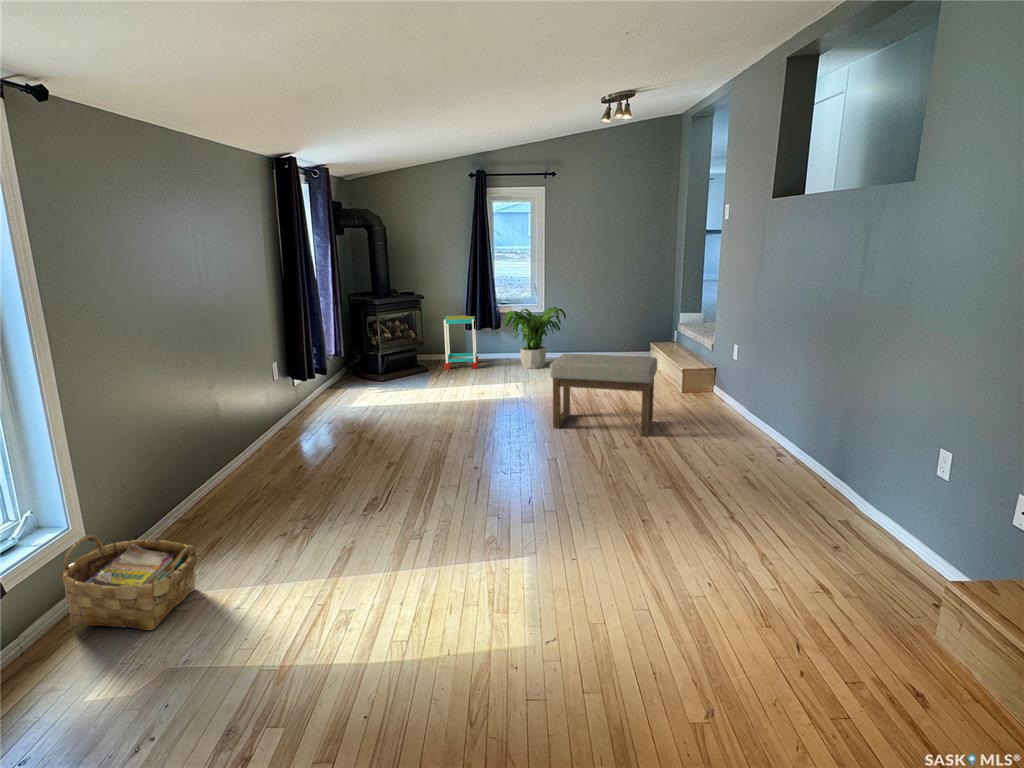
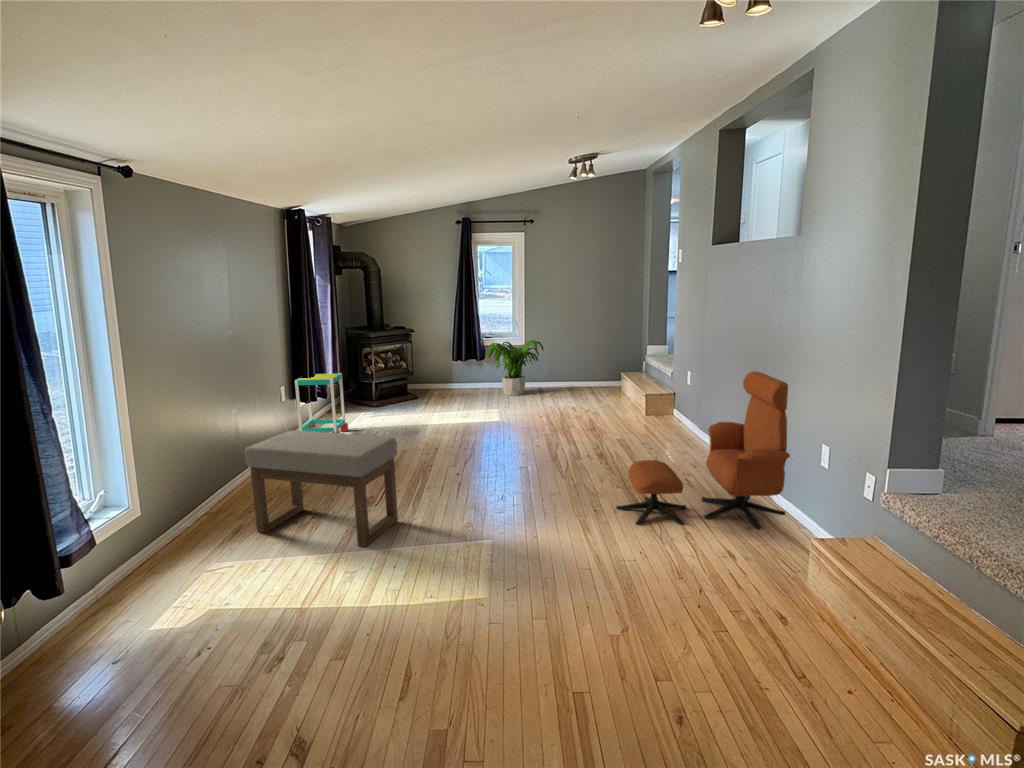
side table: present [444,315,478,369] -> present [295,373,348,433]
lounge chair: none [667,353,895,549] -> present [616,371,790,529]
ottoman: present [550,354,657,436] -> present [245,431,398,547]
woven basket: present [60,535,198,630] -> none [124,513,231,586]

